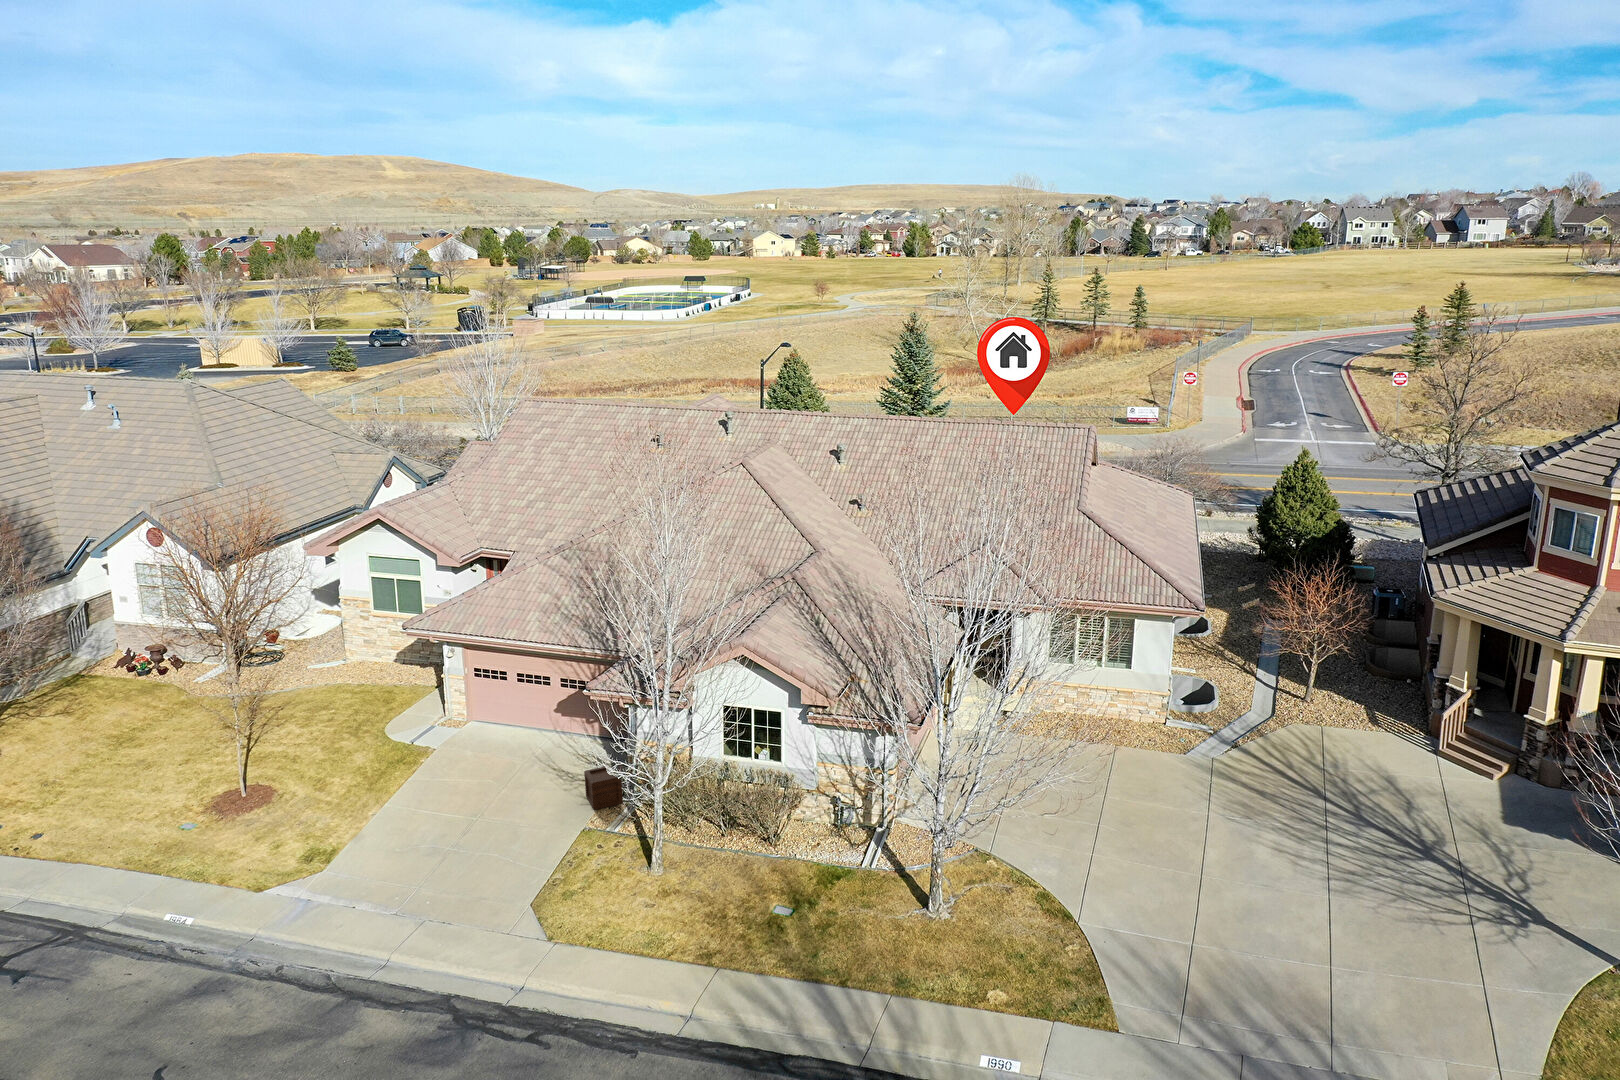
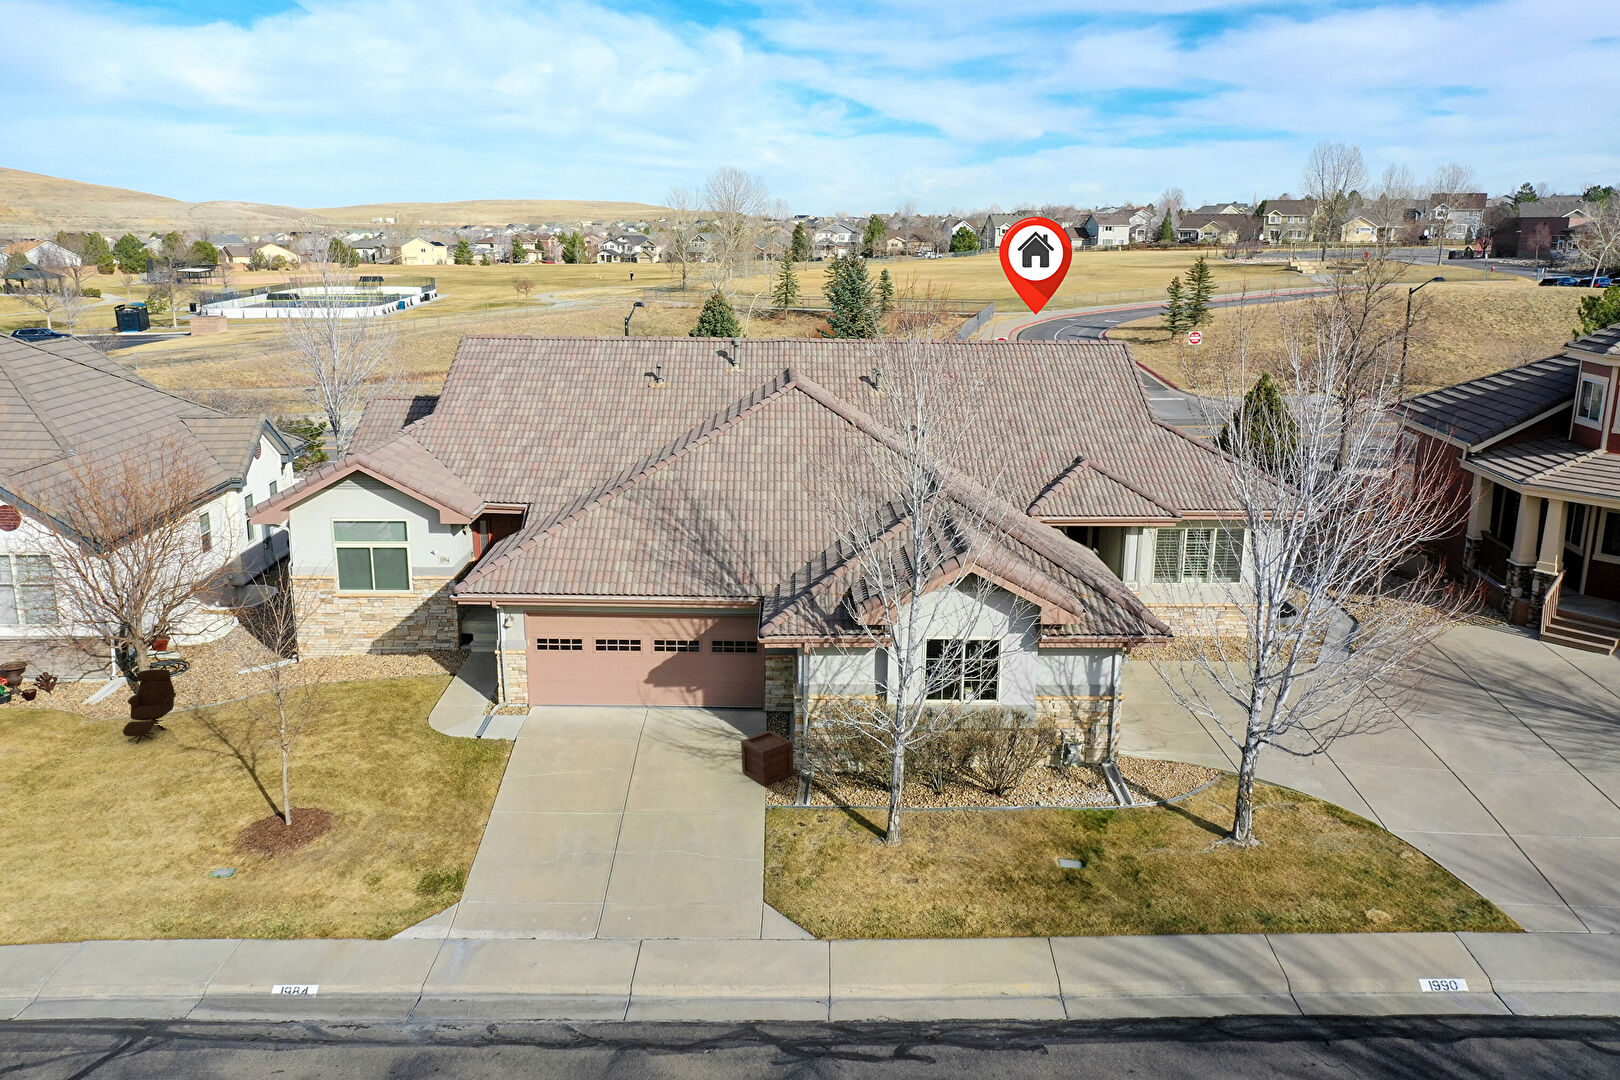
lounge chair: none [183,662,227,717] -> present [123,669,176,744]

